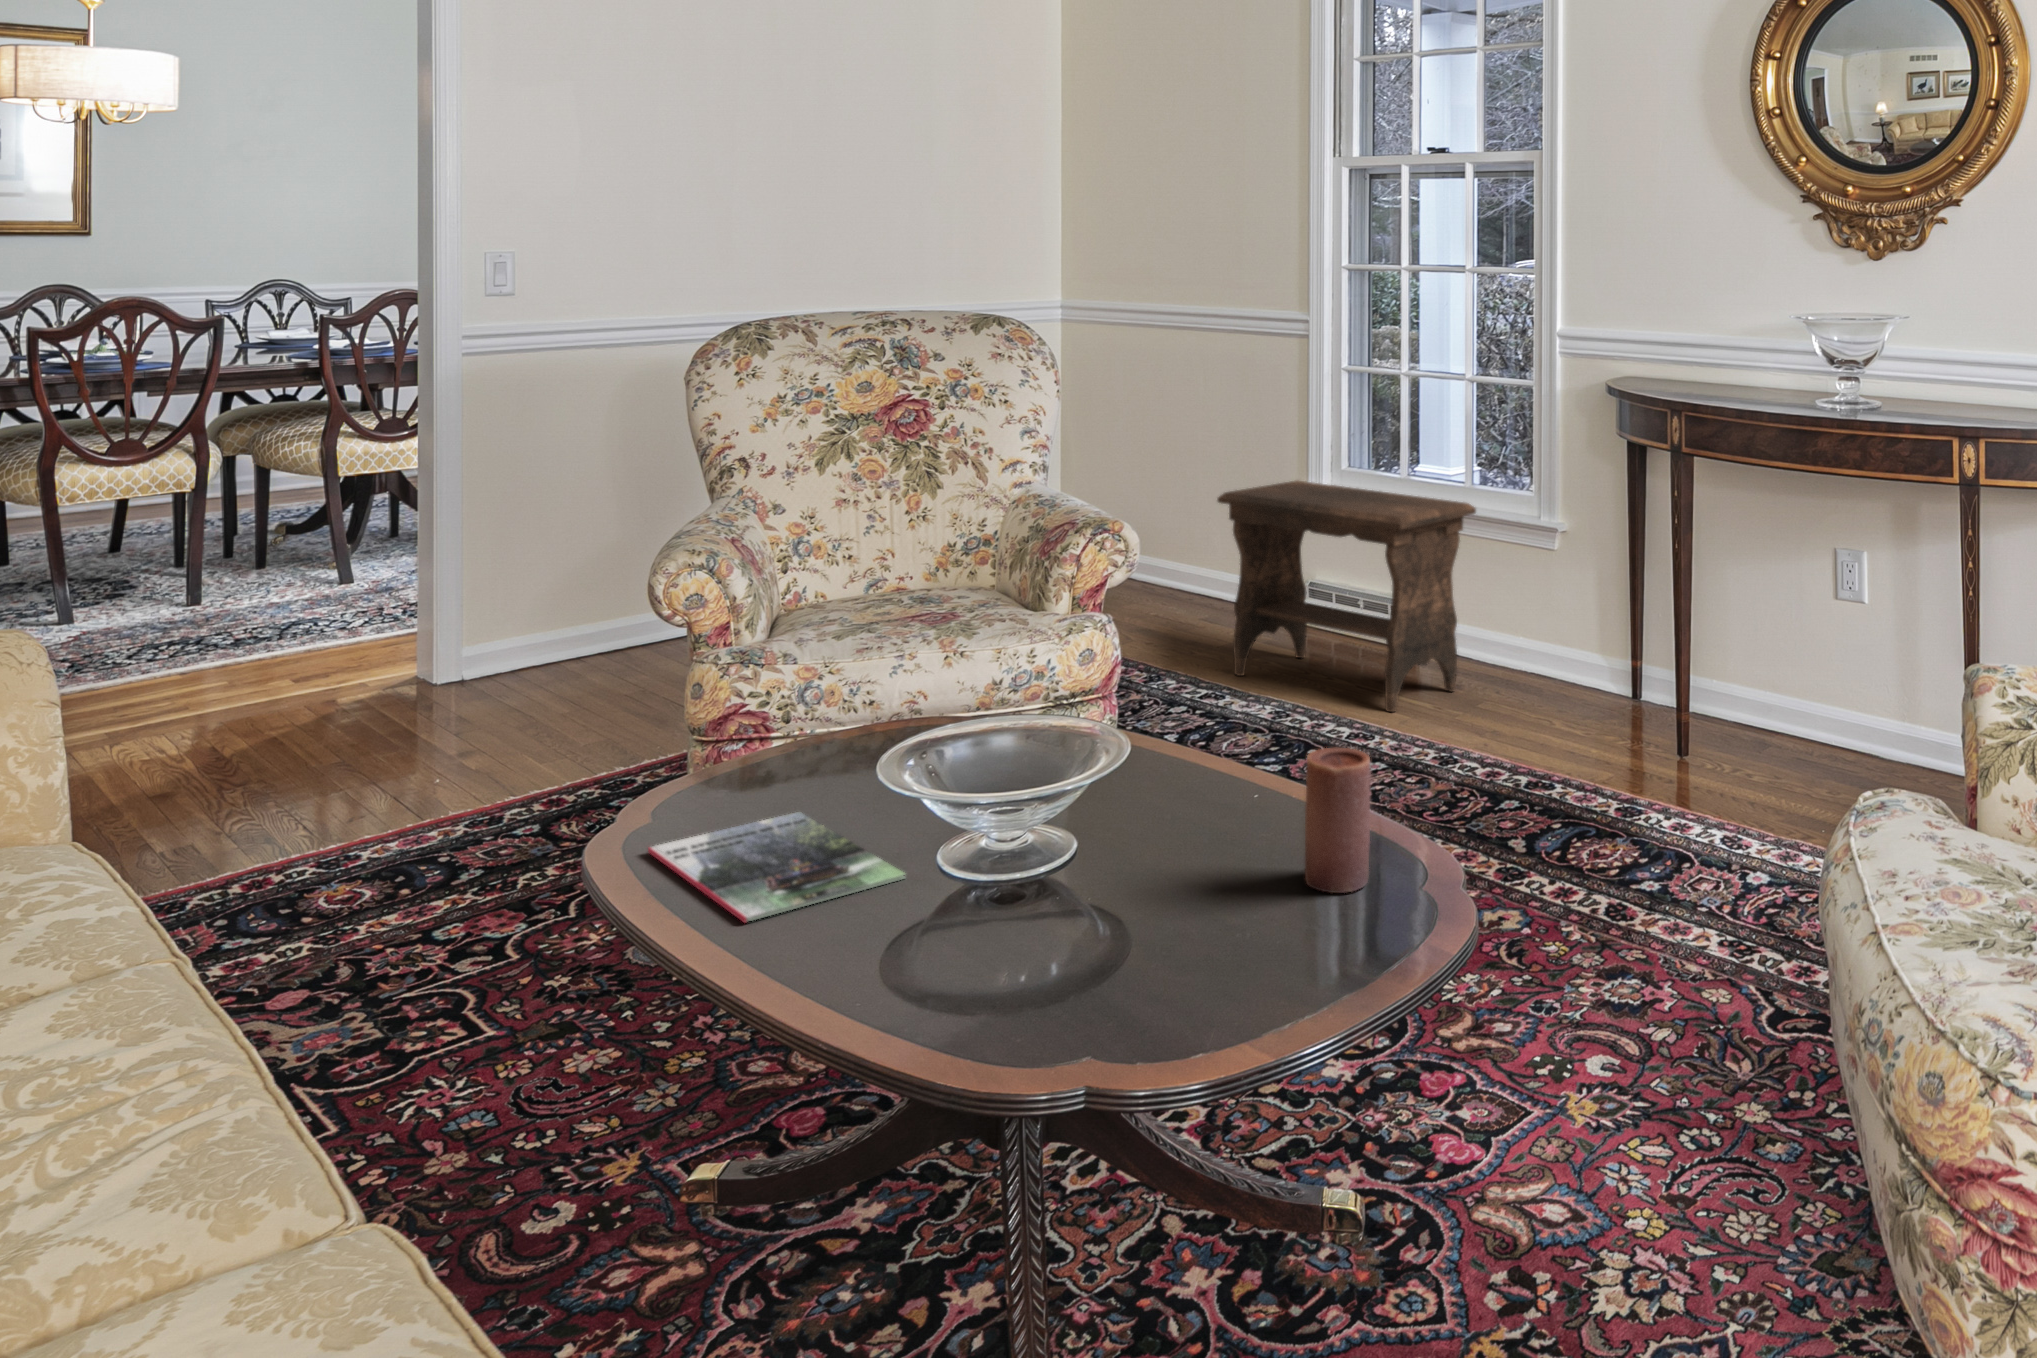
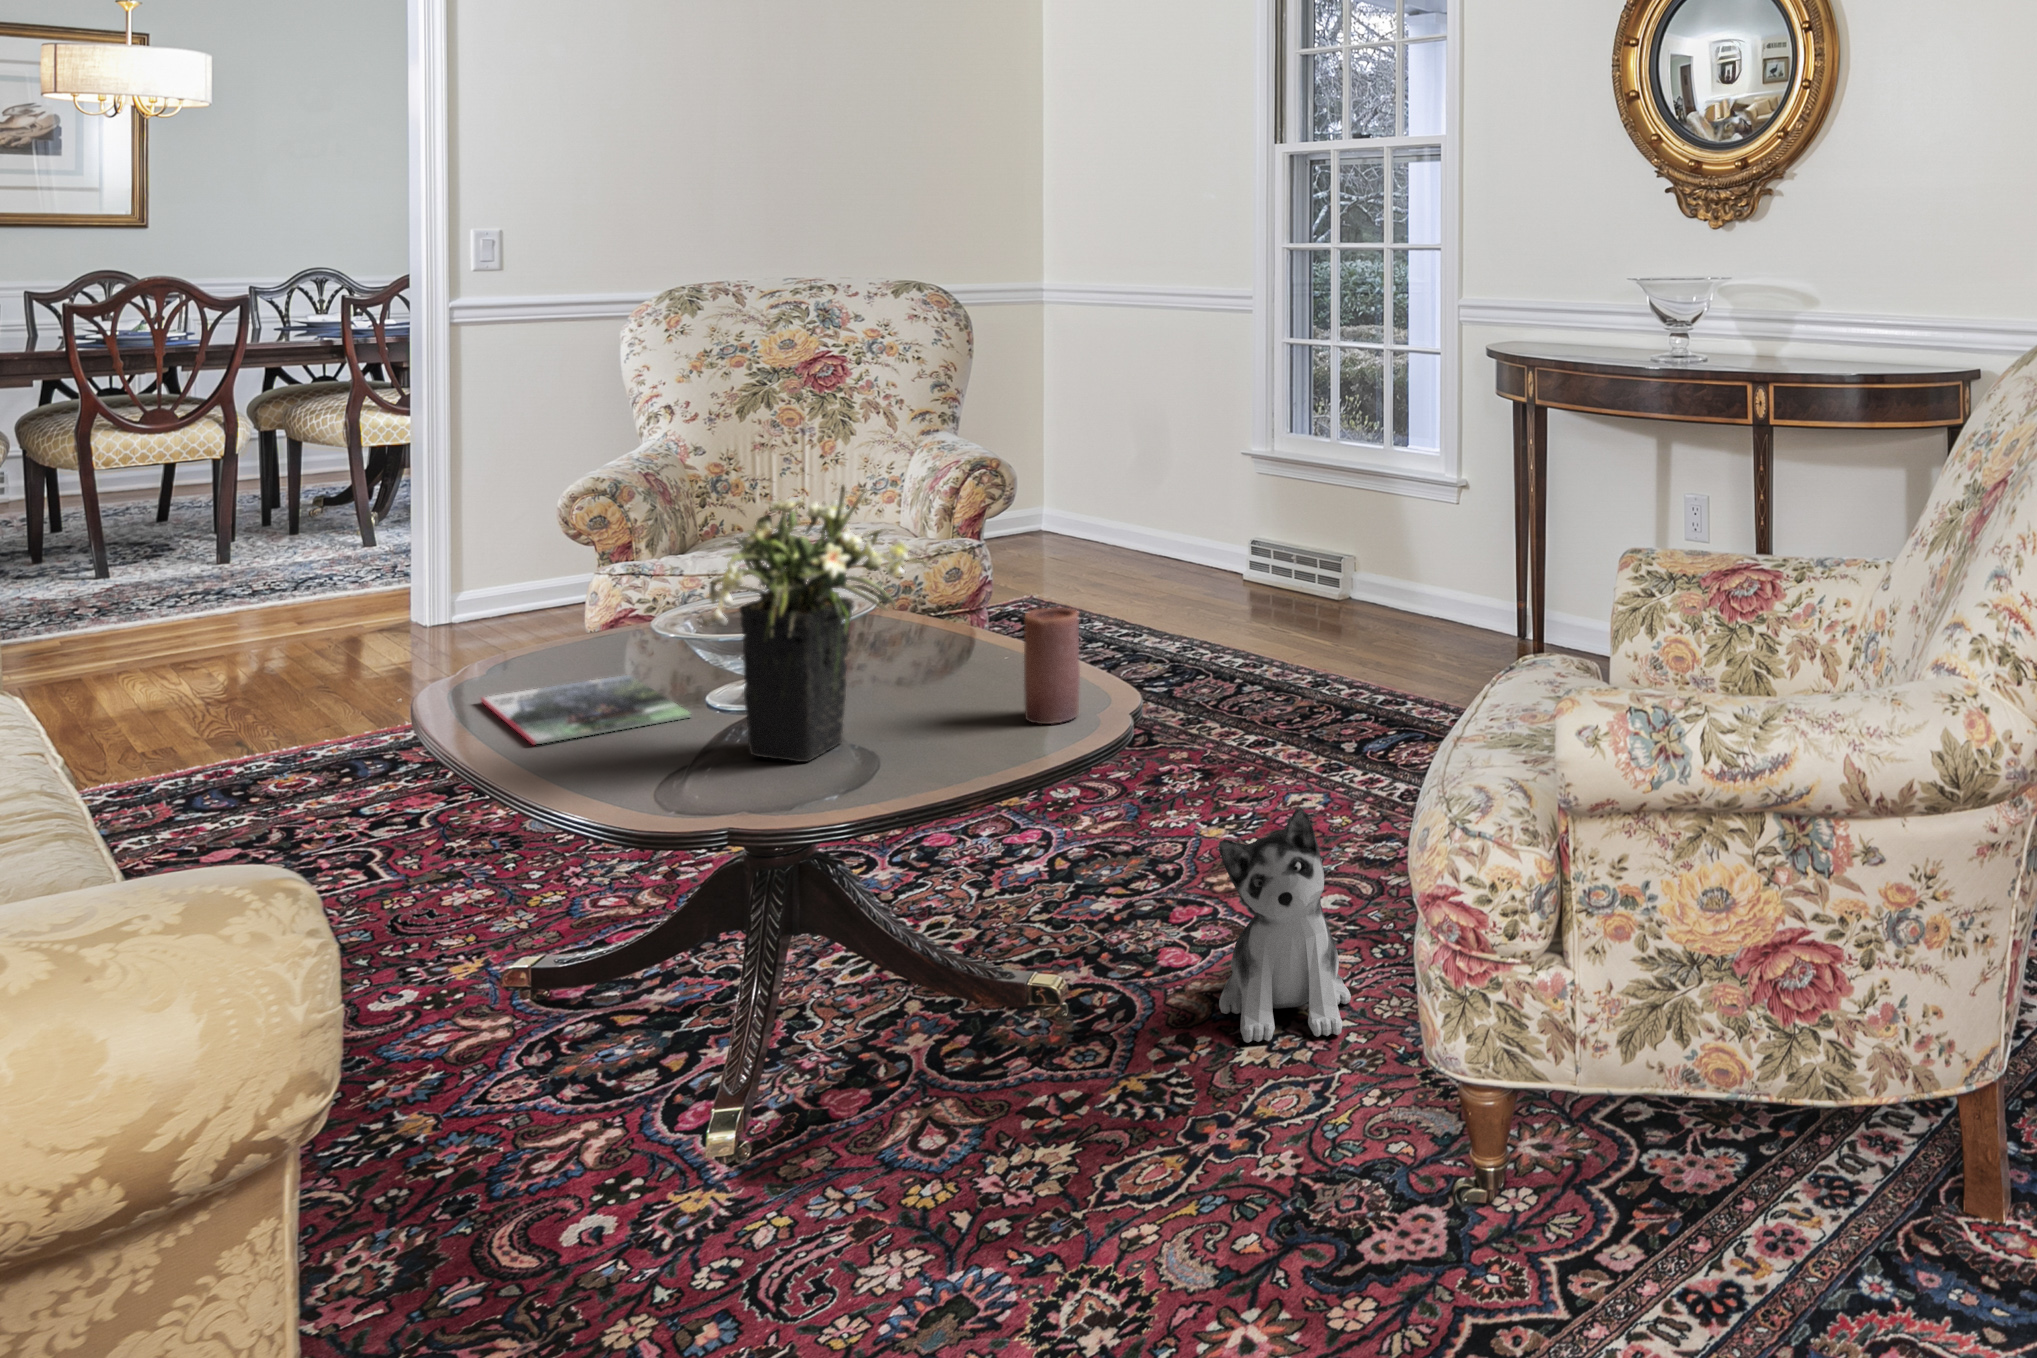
footstool: present [1218,481,1476,712] -> none [1163,444,1388,645]
flower arrangement: none [960,609,1225,954] -> present [704,485,928,762]
plush toy: none [1537,998,1710,1291] -> present [1219,808,1351,1043]

